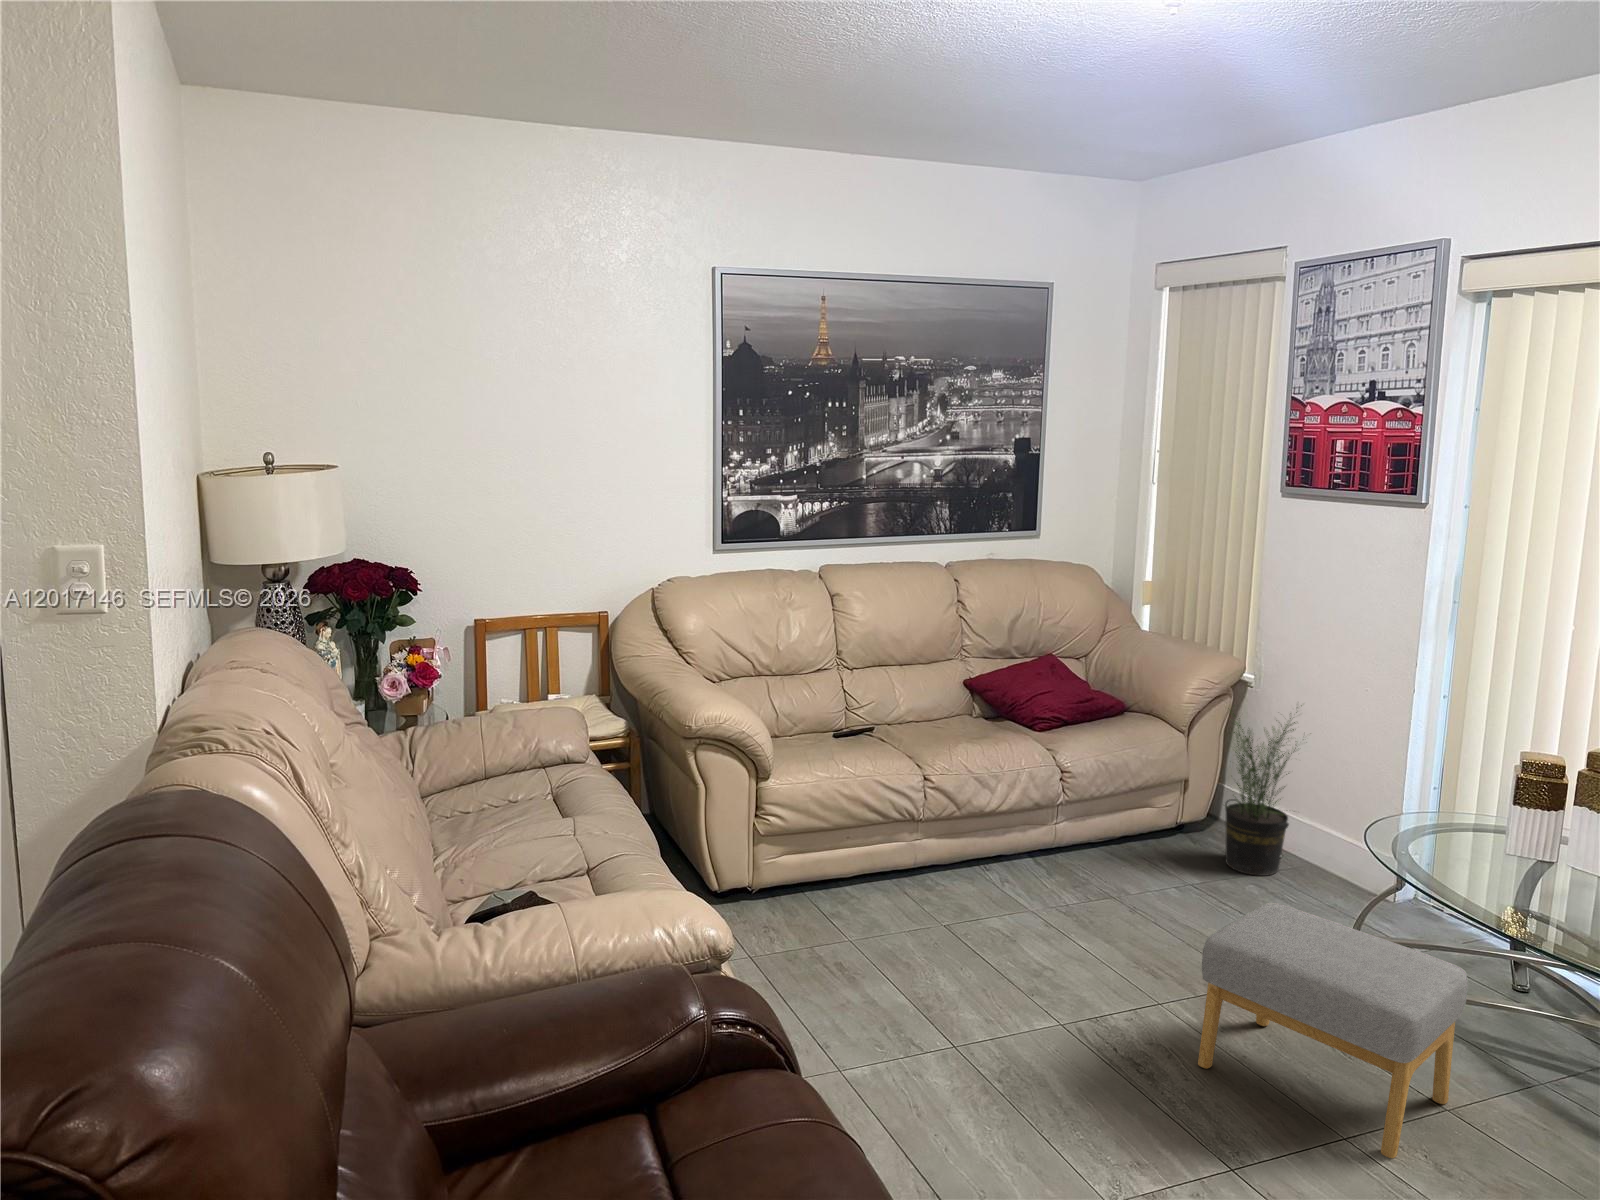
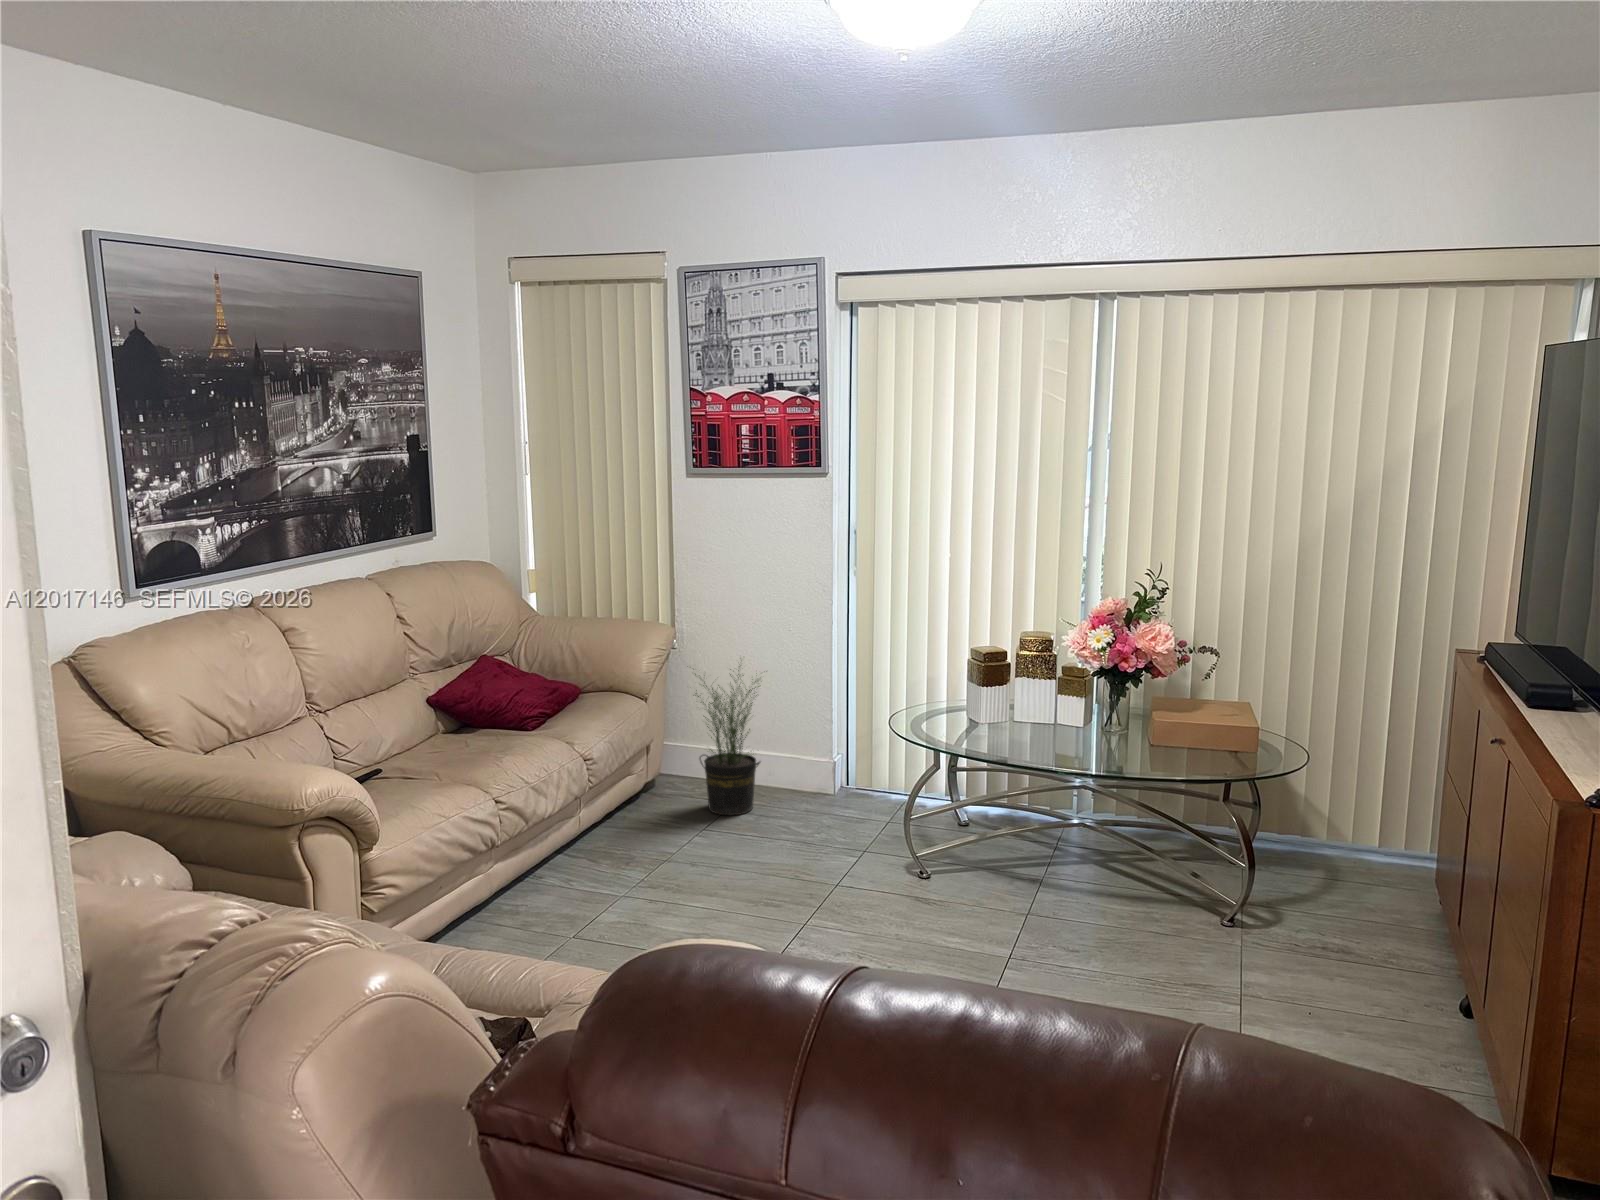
footstool: present [1198,903,1468,1158] -> none [864,806,1033,950]

